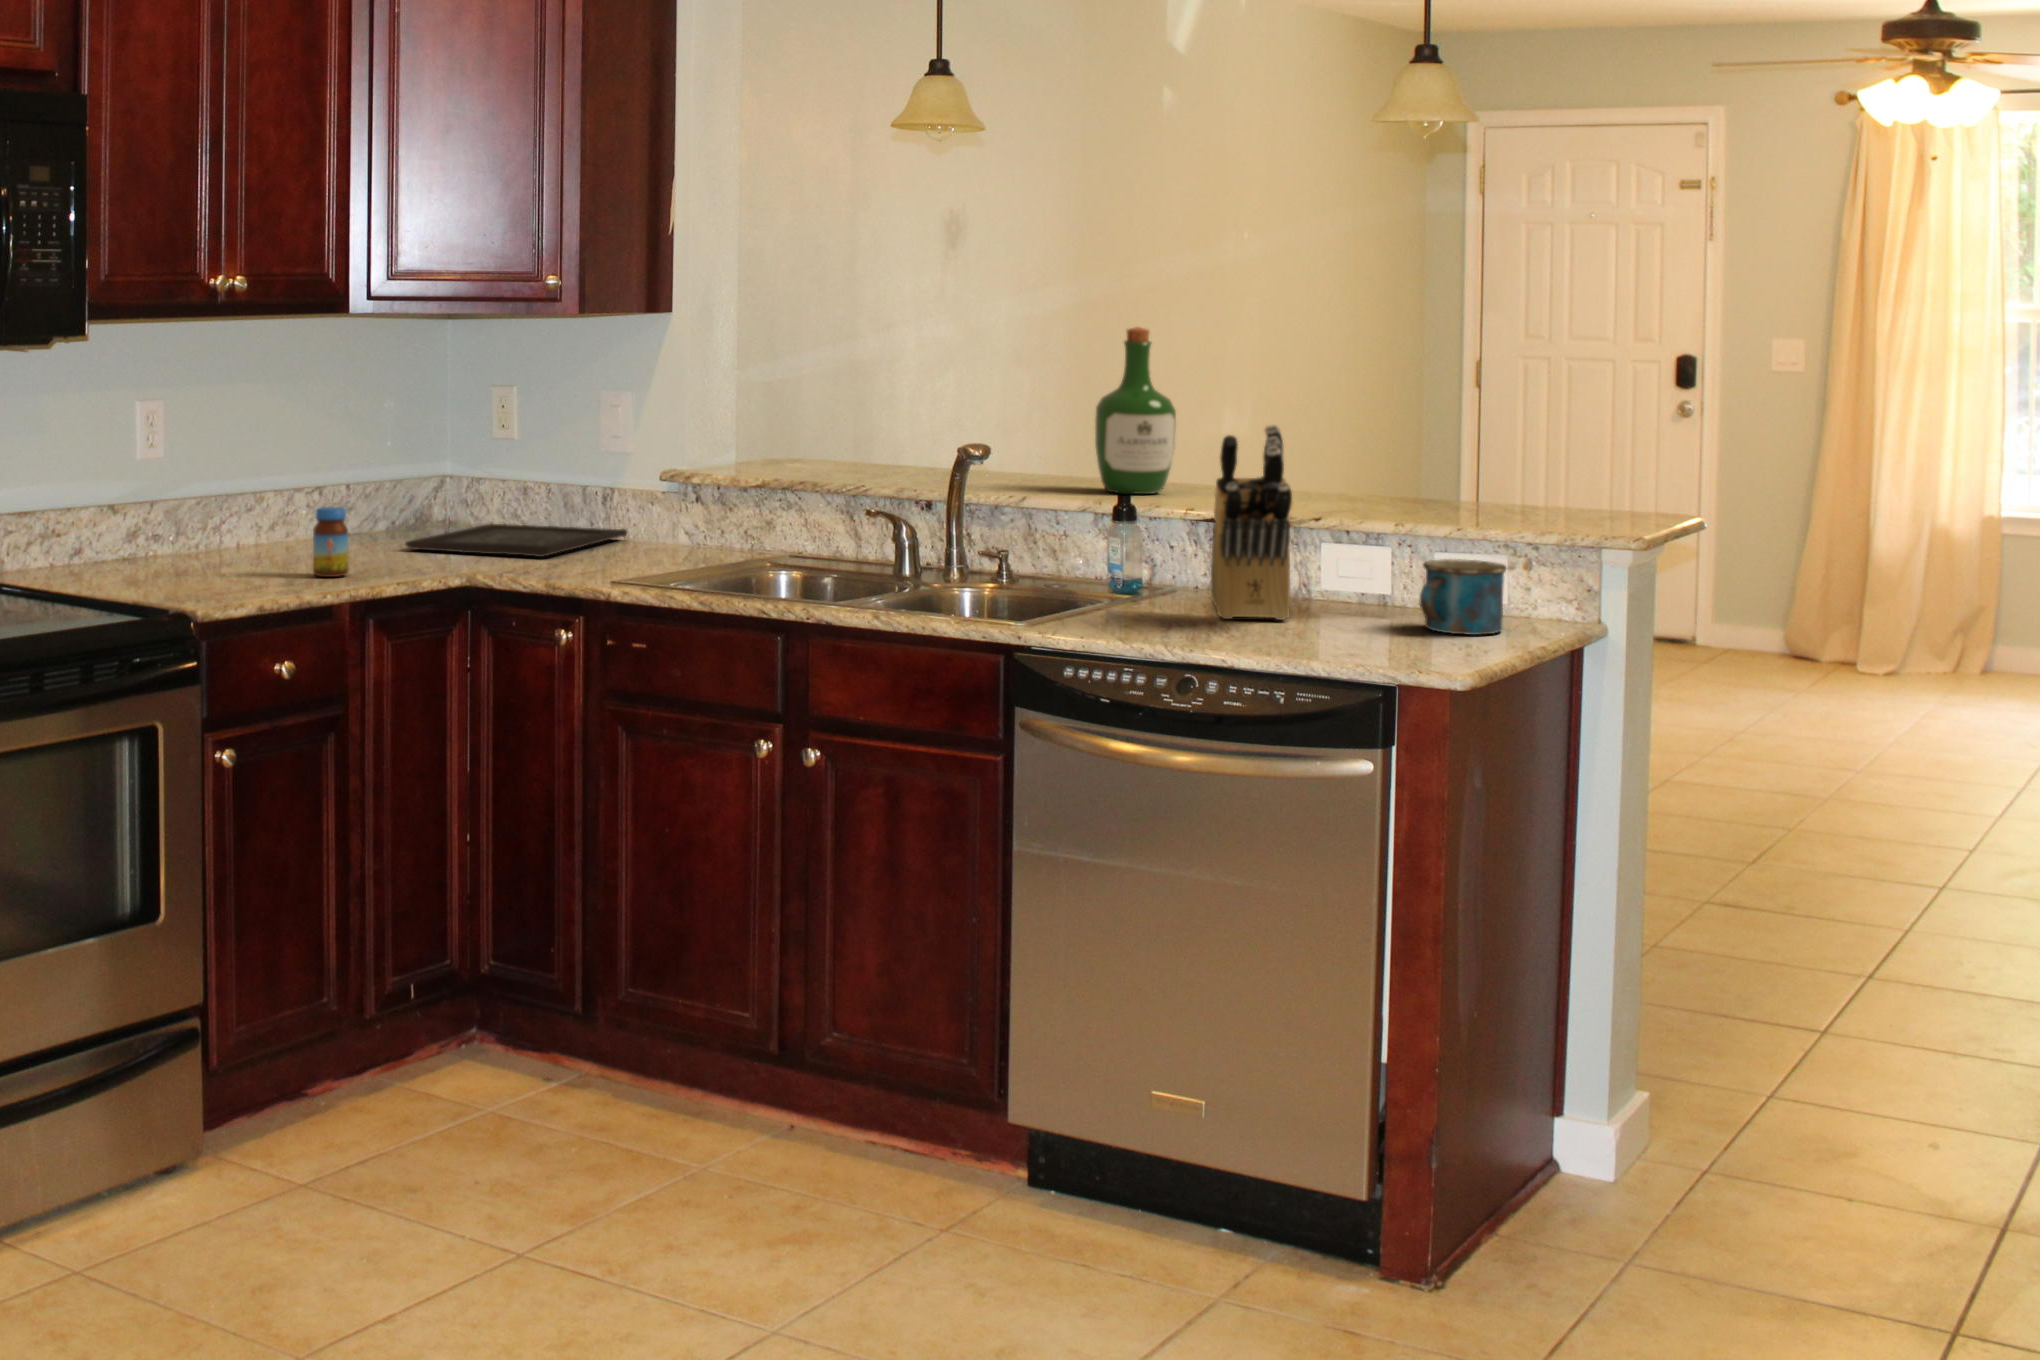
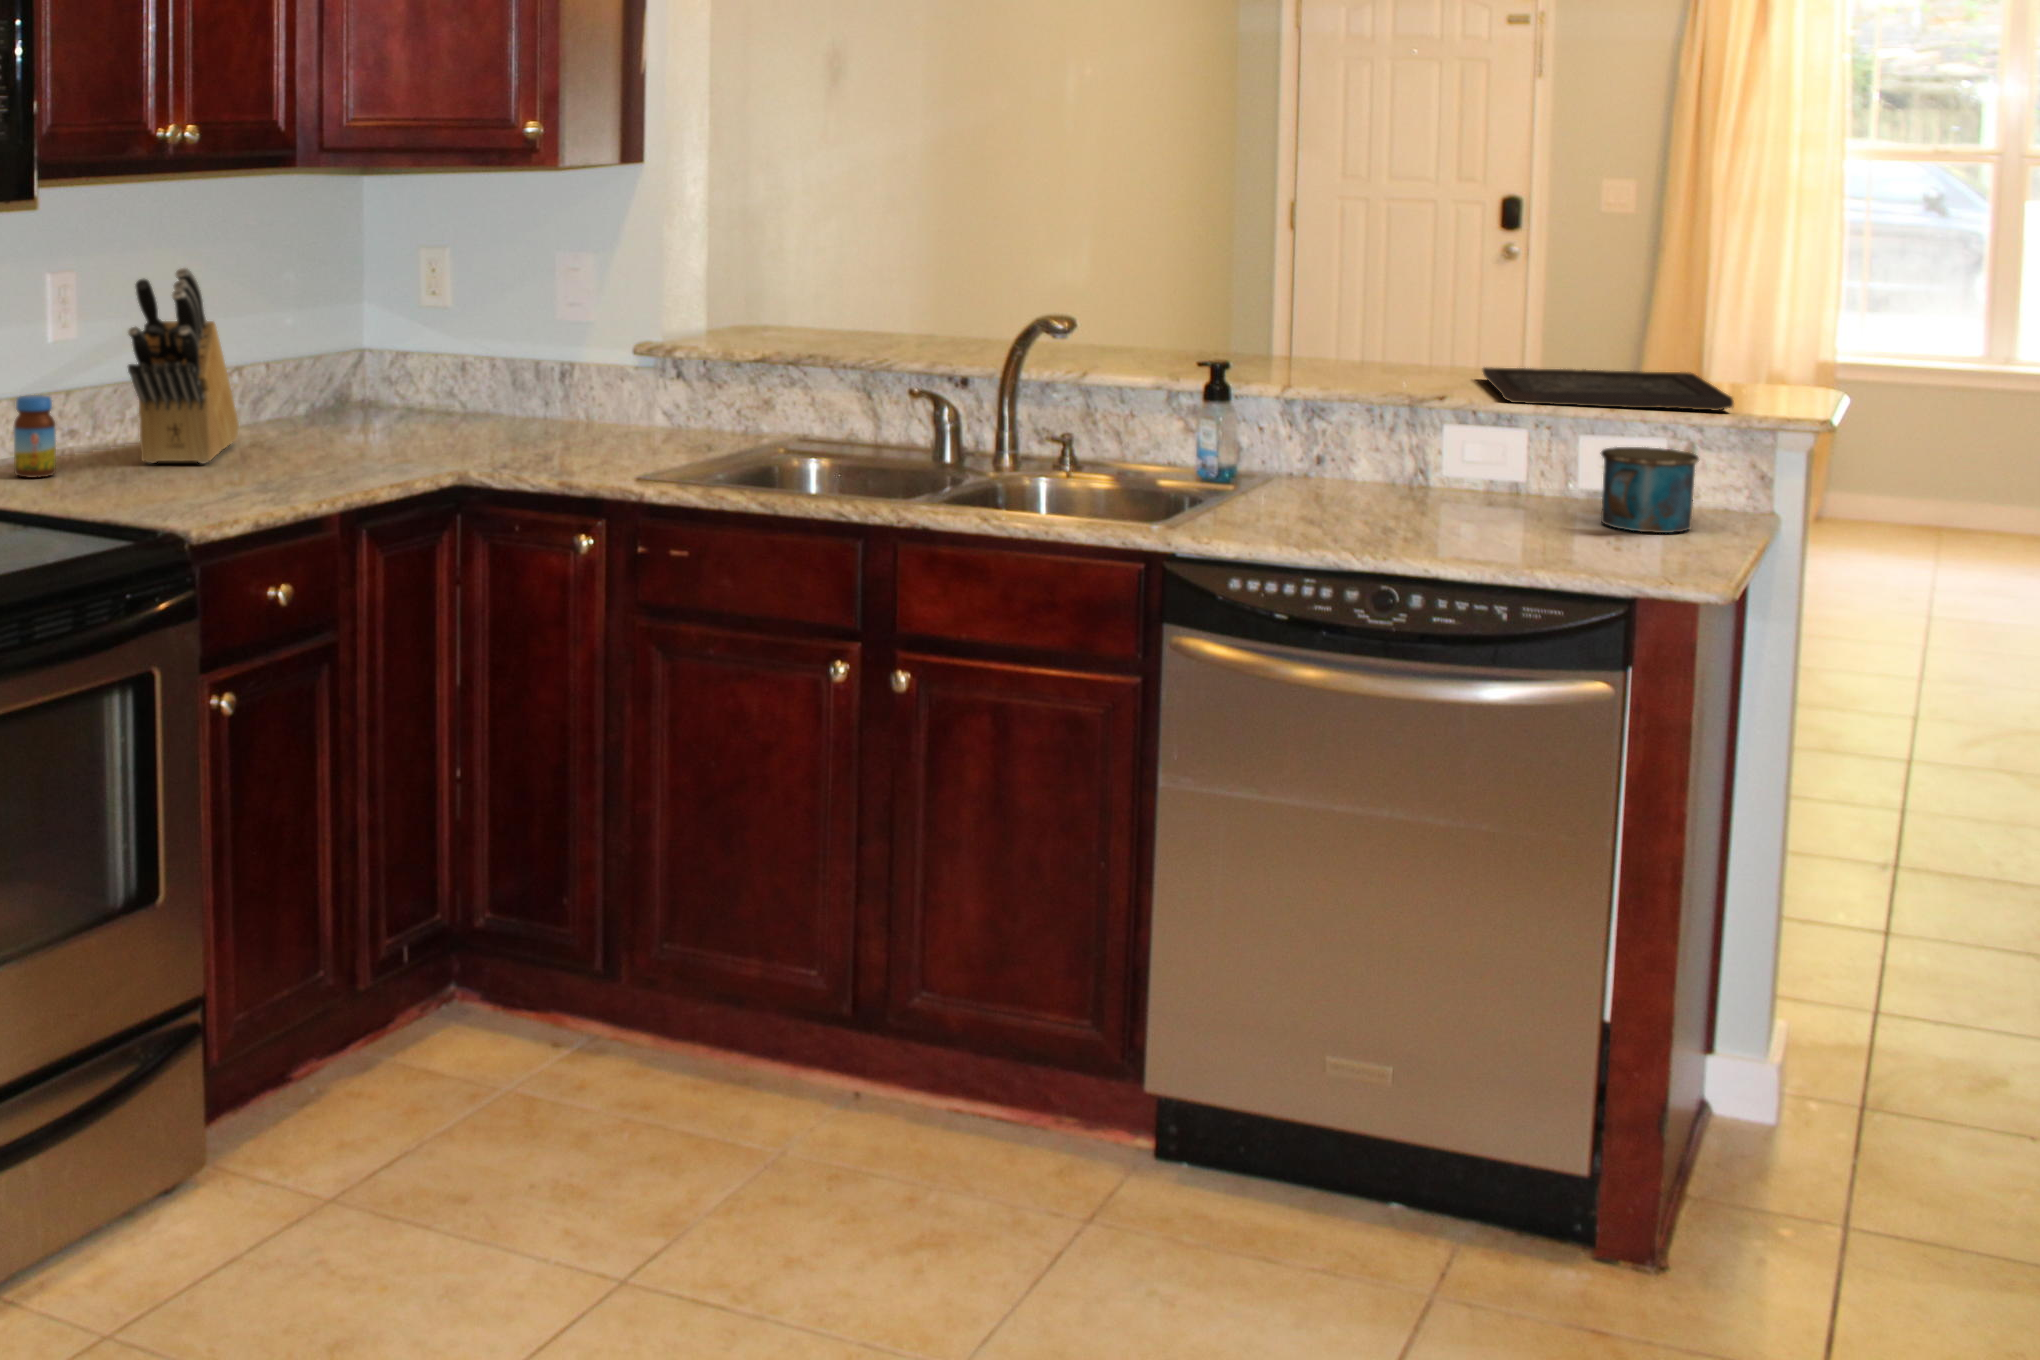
wine bottle: present [1095,327,1176,494] -> none [1148,182,1243,370]
knife block: present [1211,425,1292,620] -> present [128,268,239,464]
jar: present [313,507,349,577] -> present [14,395,56,478]
tray: present [406,524,627,557] -> present [1483,367,1734,411]

